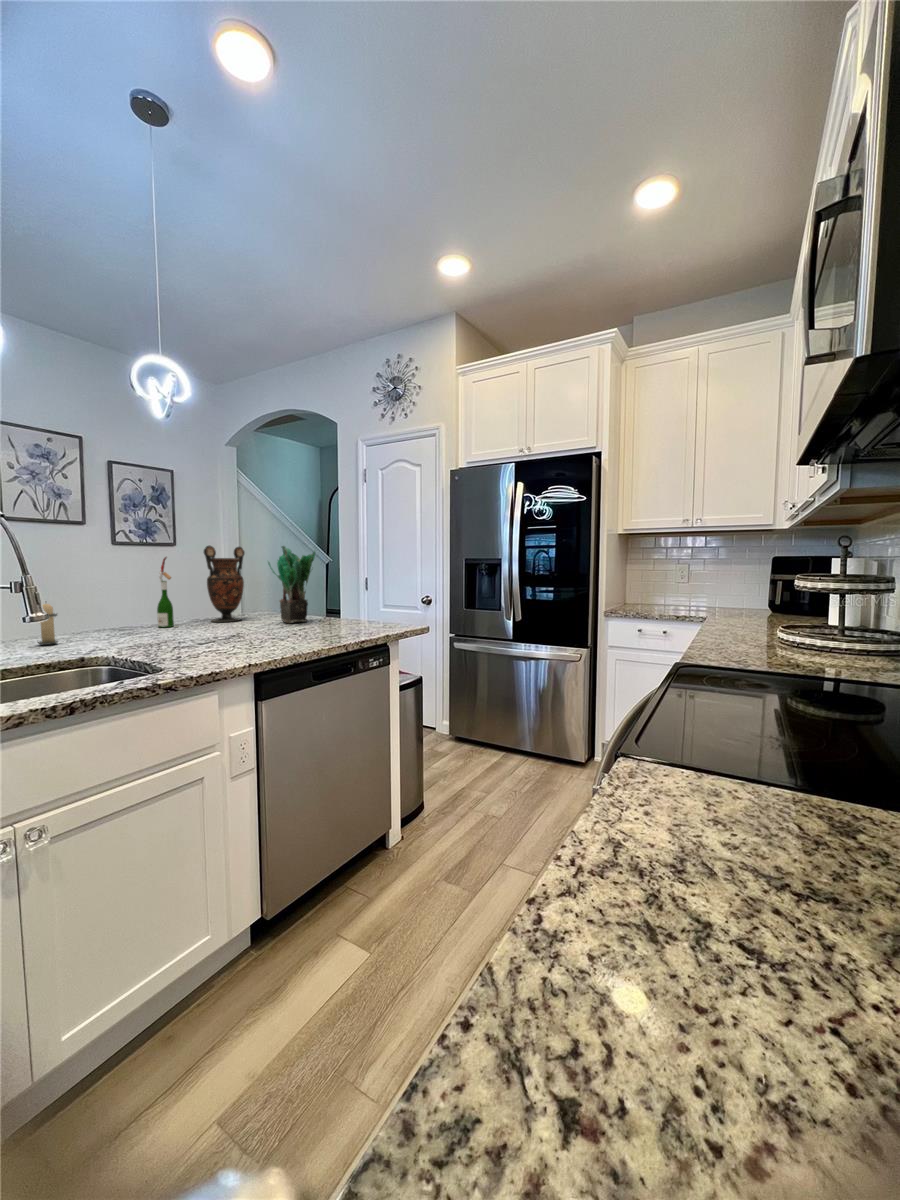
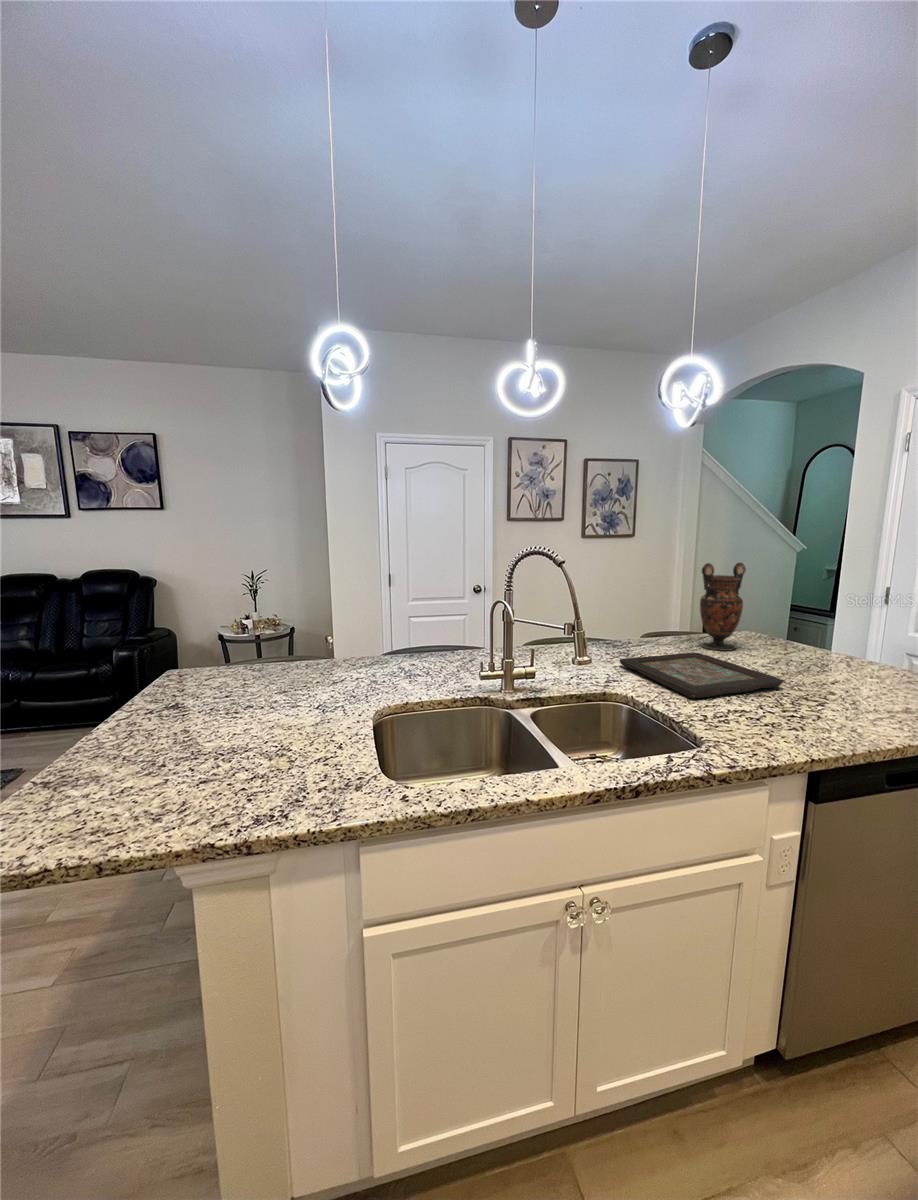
potted plant: present [268,546,315,623] -> none [787,568,859,667]
wine bottle: present [157,557,178,627] -> none [650,577,671,652]
candle: present [38,604,58,645] -> none [558,624,579,665]
decorative tray: none [113,623,261,648] -> present [620,652,784,698]

